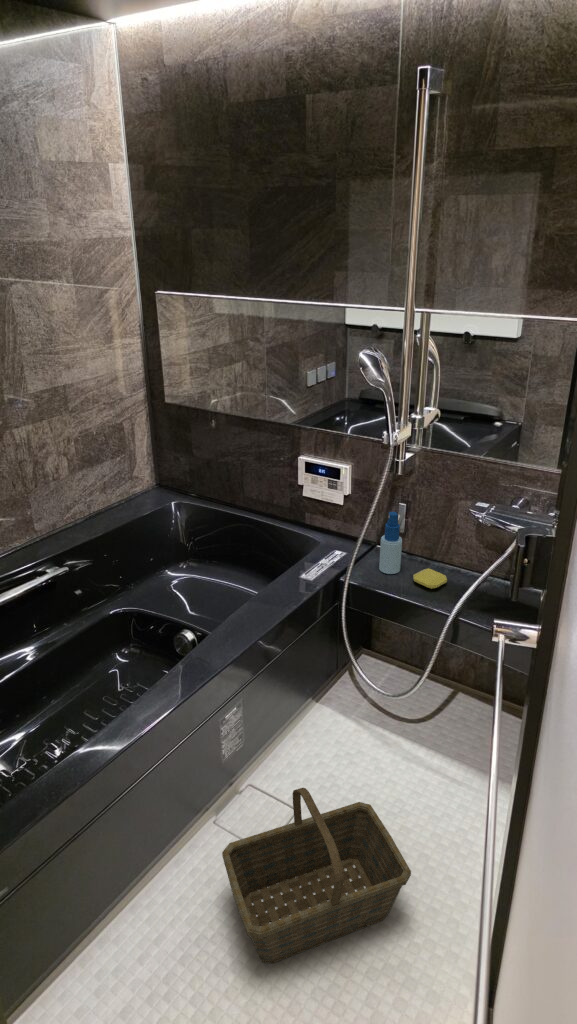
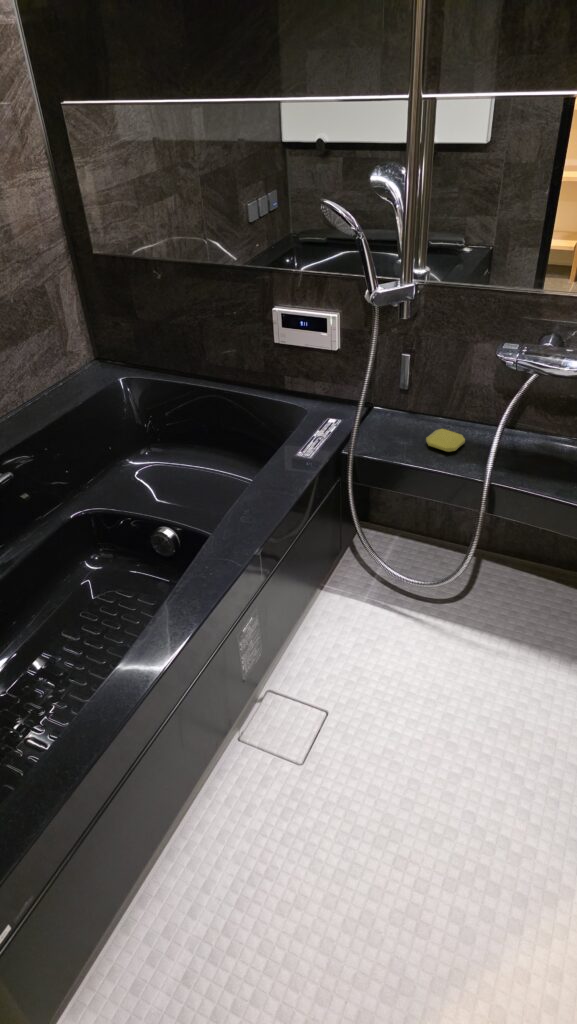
spray bottle: present [379,512,402,574] -> none [383,366,411,439]
basket: present [222,788,411,963] -> none [265,697,474,881]

